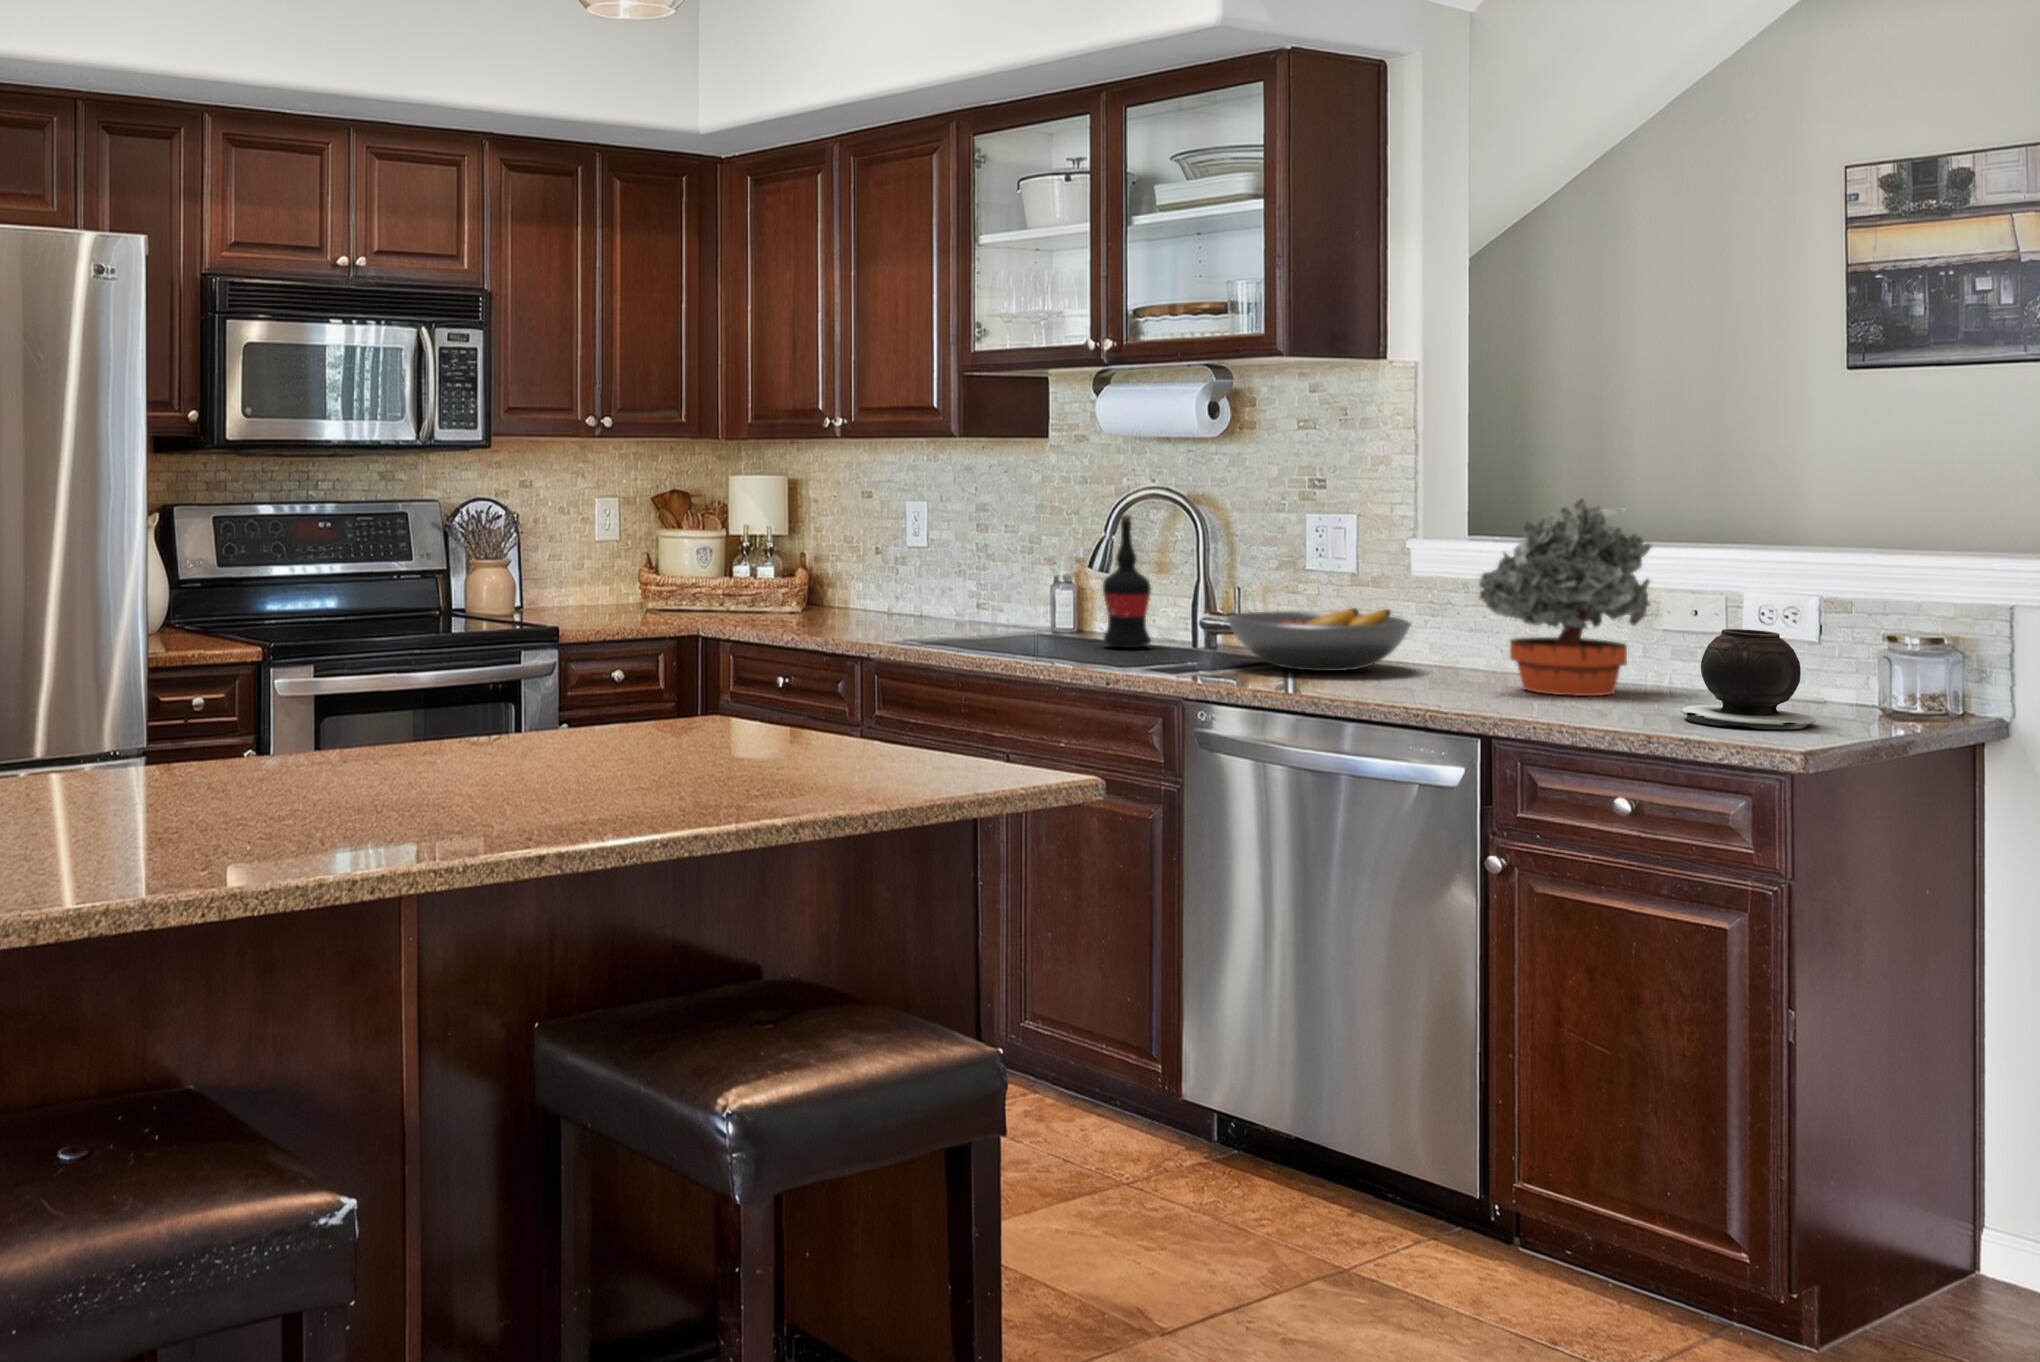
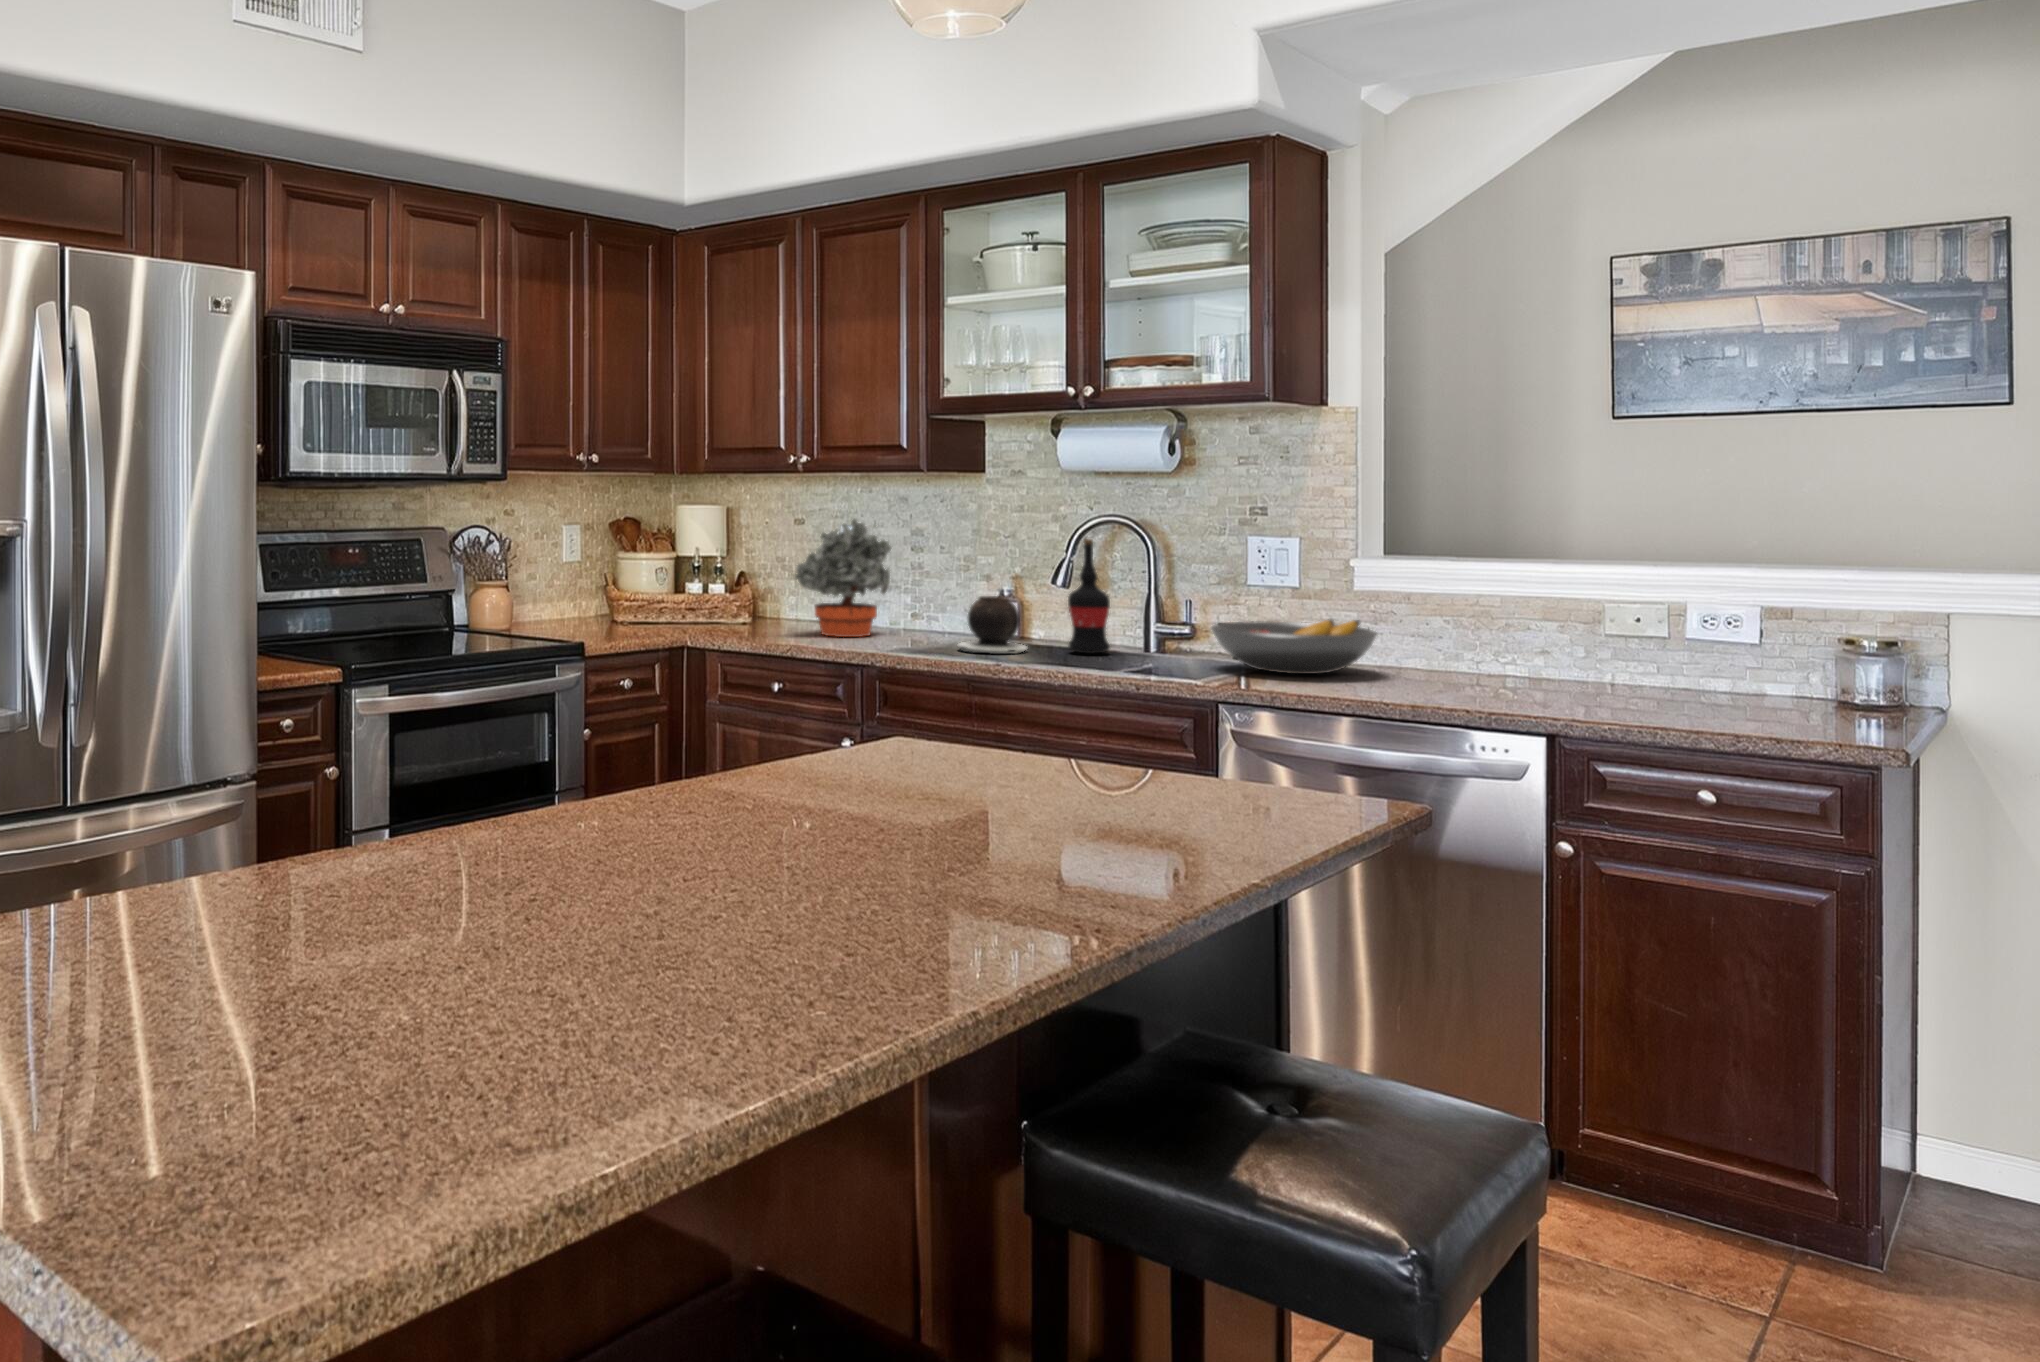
potted plant: present [1479,497,1652,696] -> present [795,519,891,637]
vase: present [1681,629,1817,729] -> present [958,596,1027,654]

